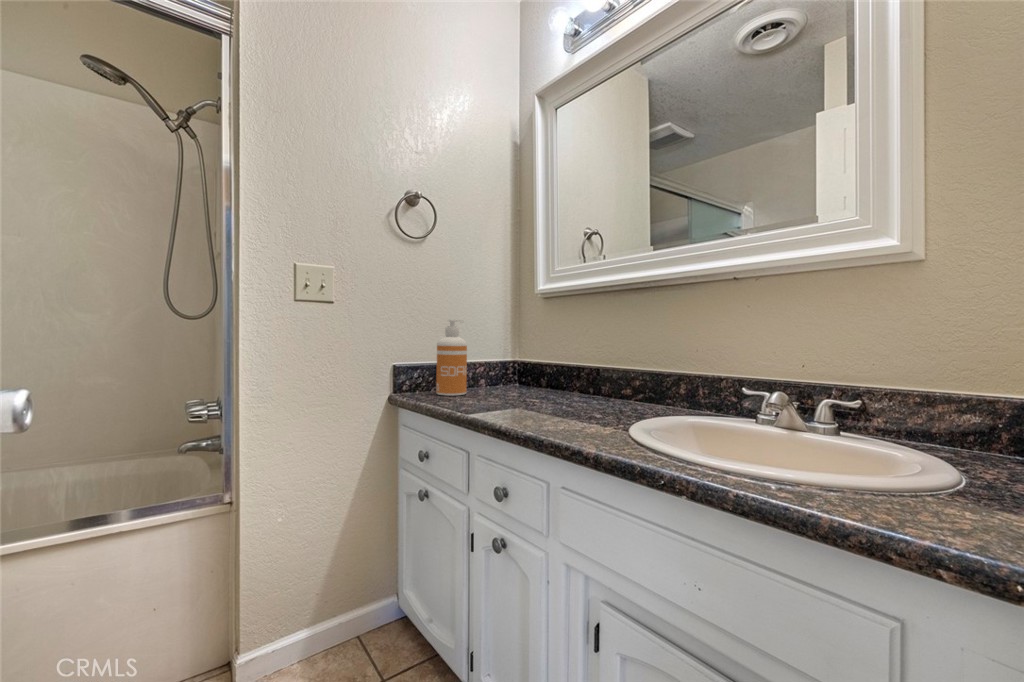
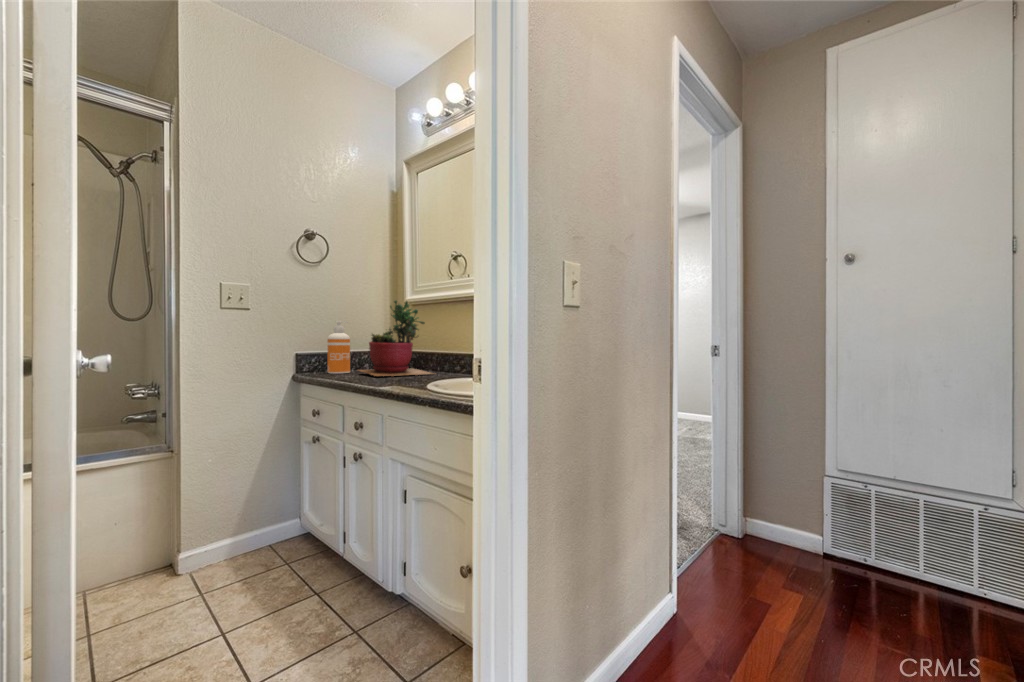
succulent plant: none [479,287,599,406] -> present [360,300,432,376]

